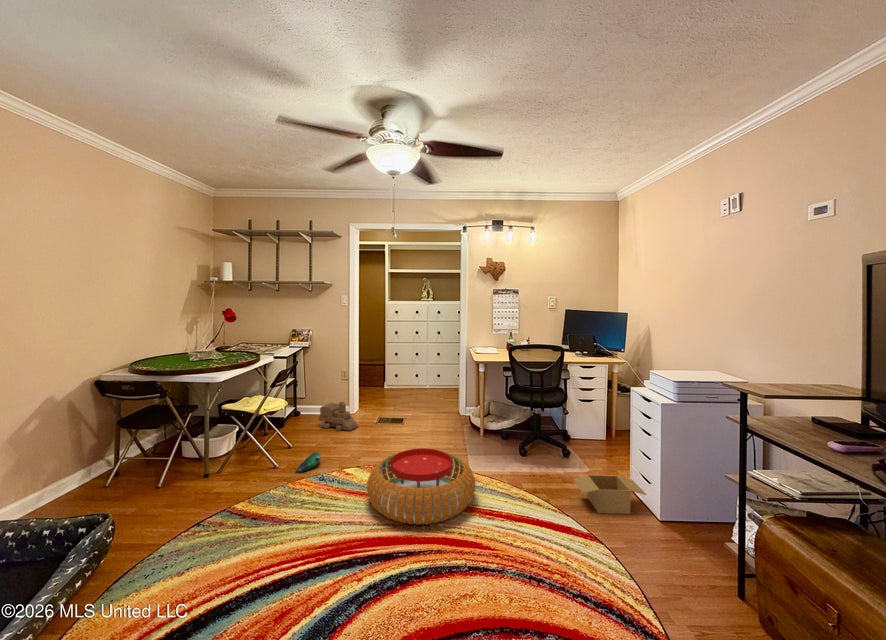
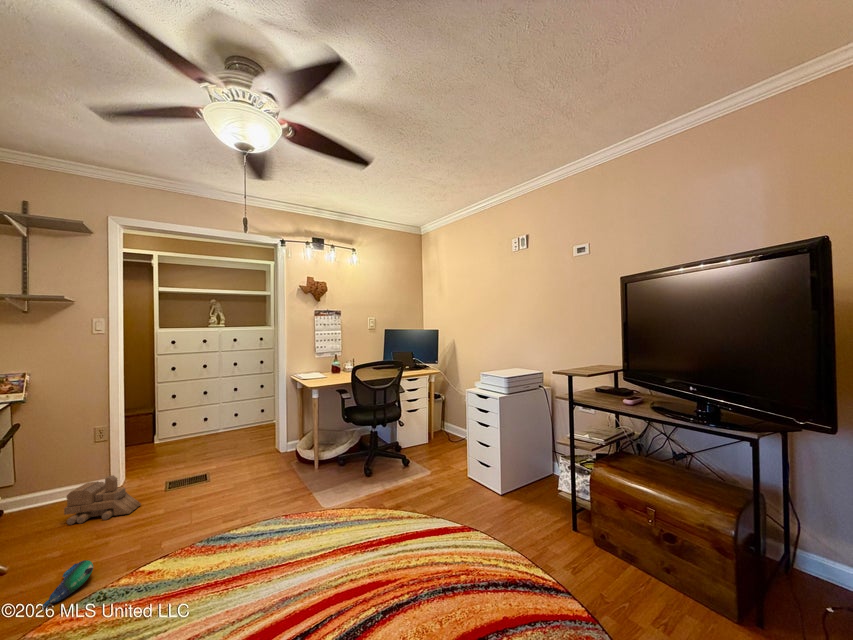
pouf: present [367,448,475,525] -> none [202,495,348,604]
cardboard box: present [573,475,646,514] -> none [429,467,489,506]

